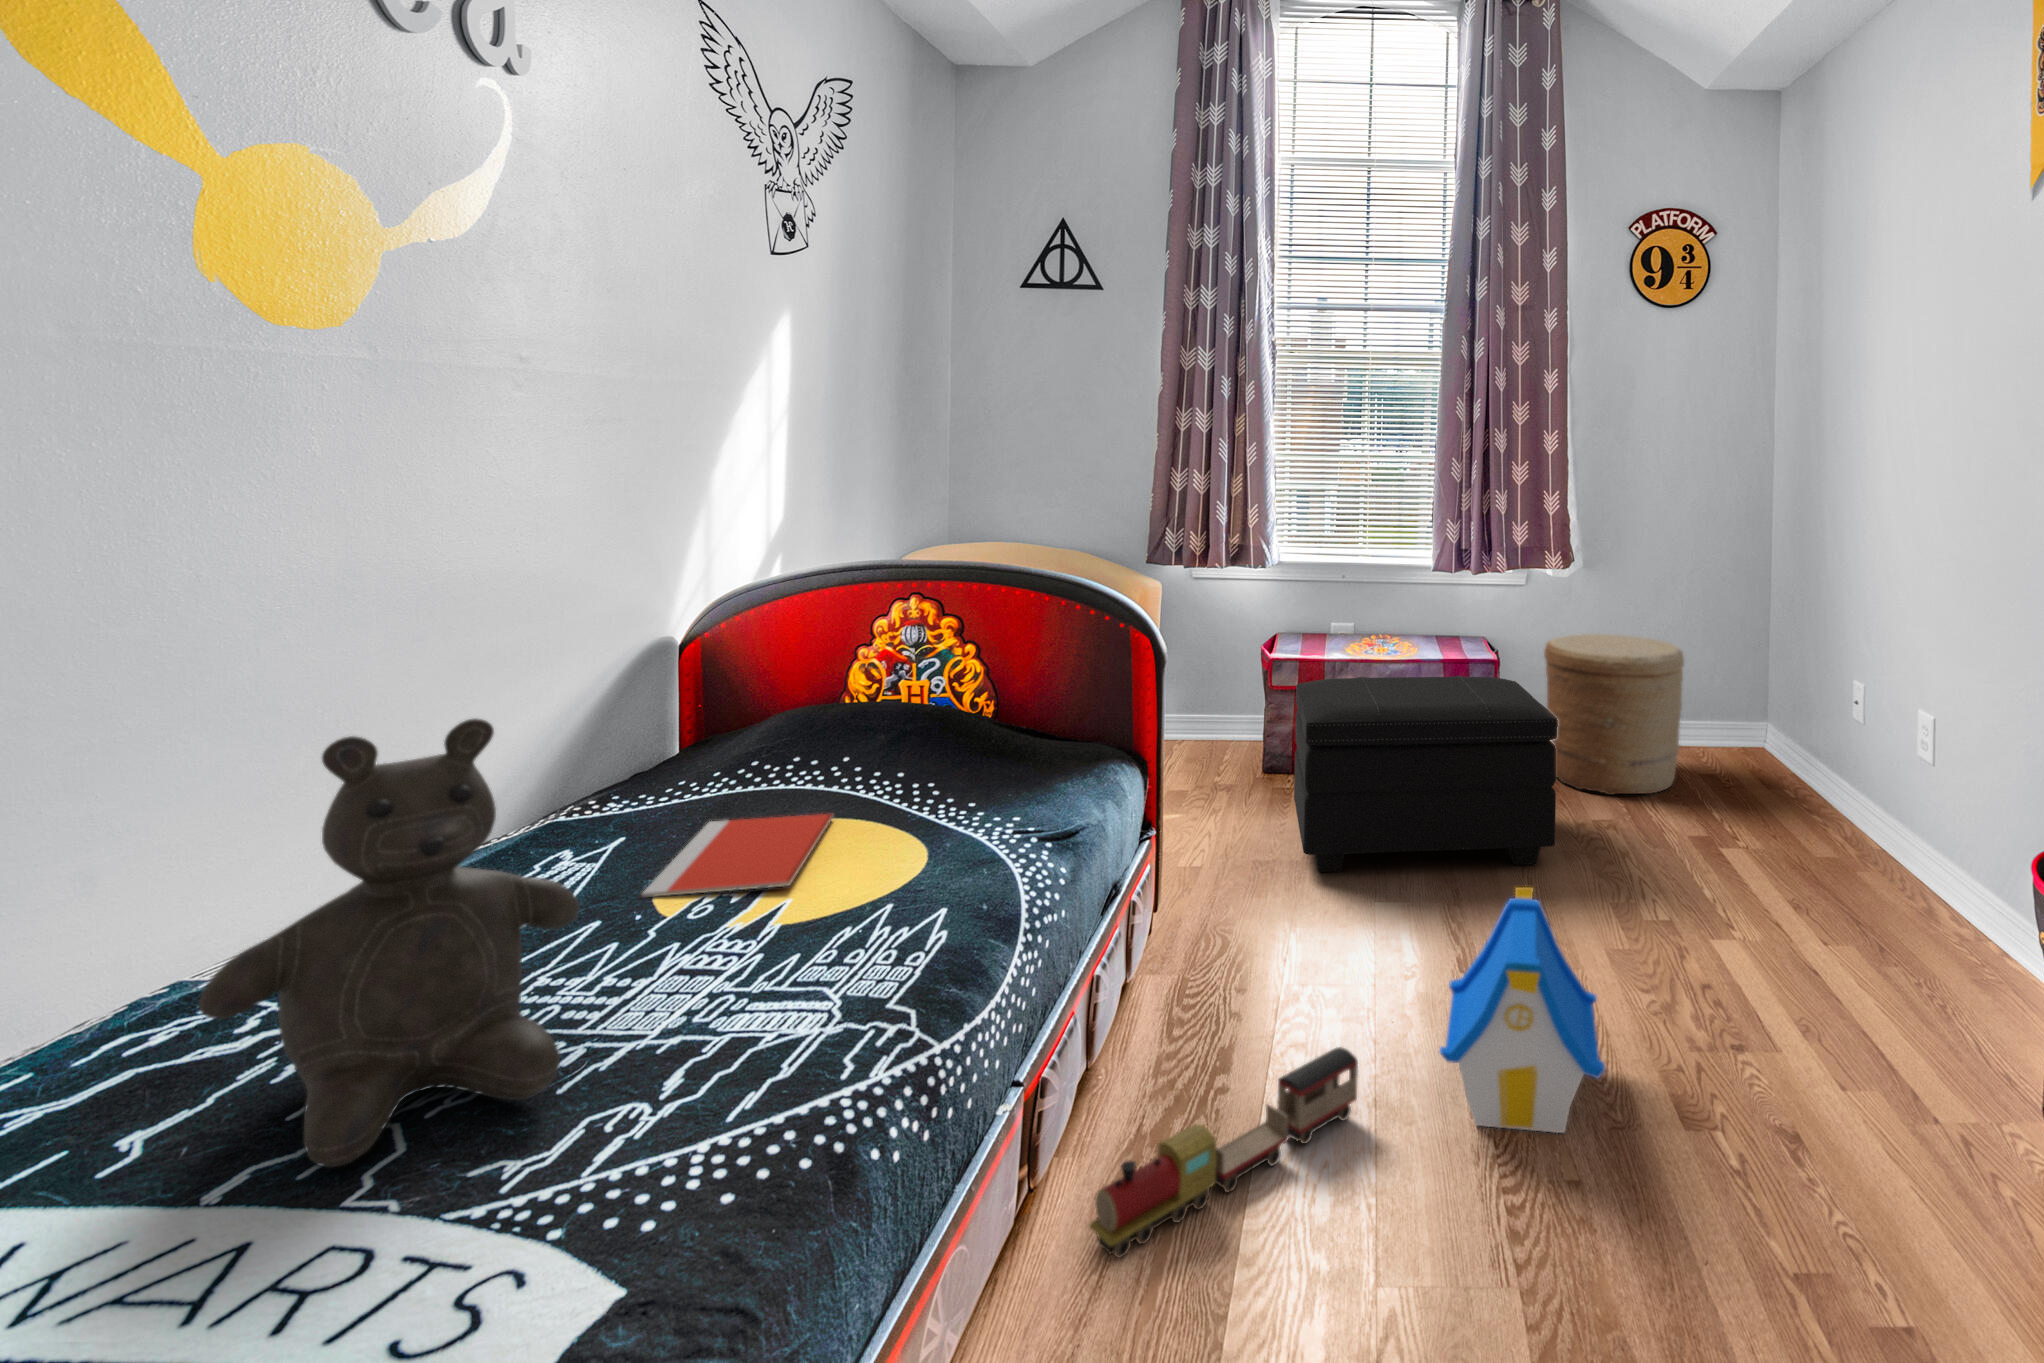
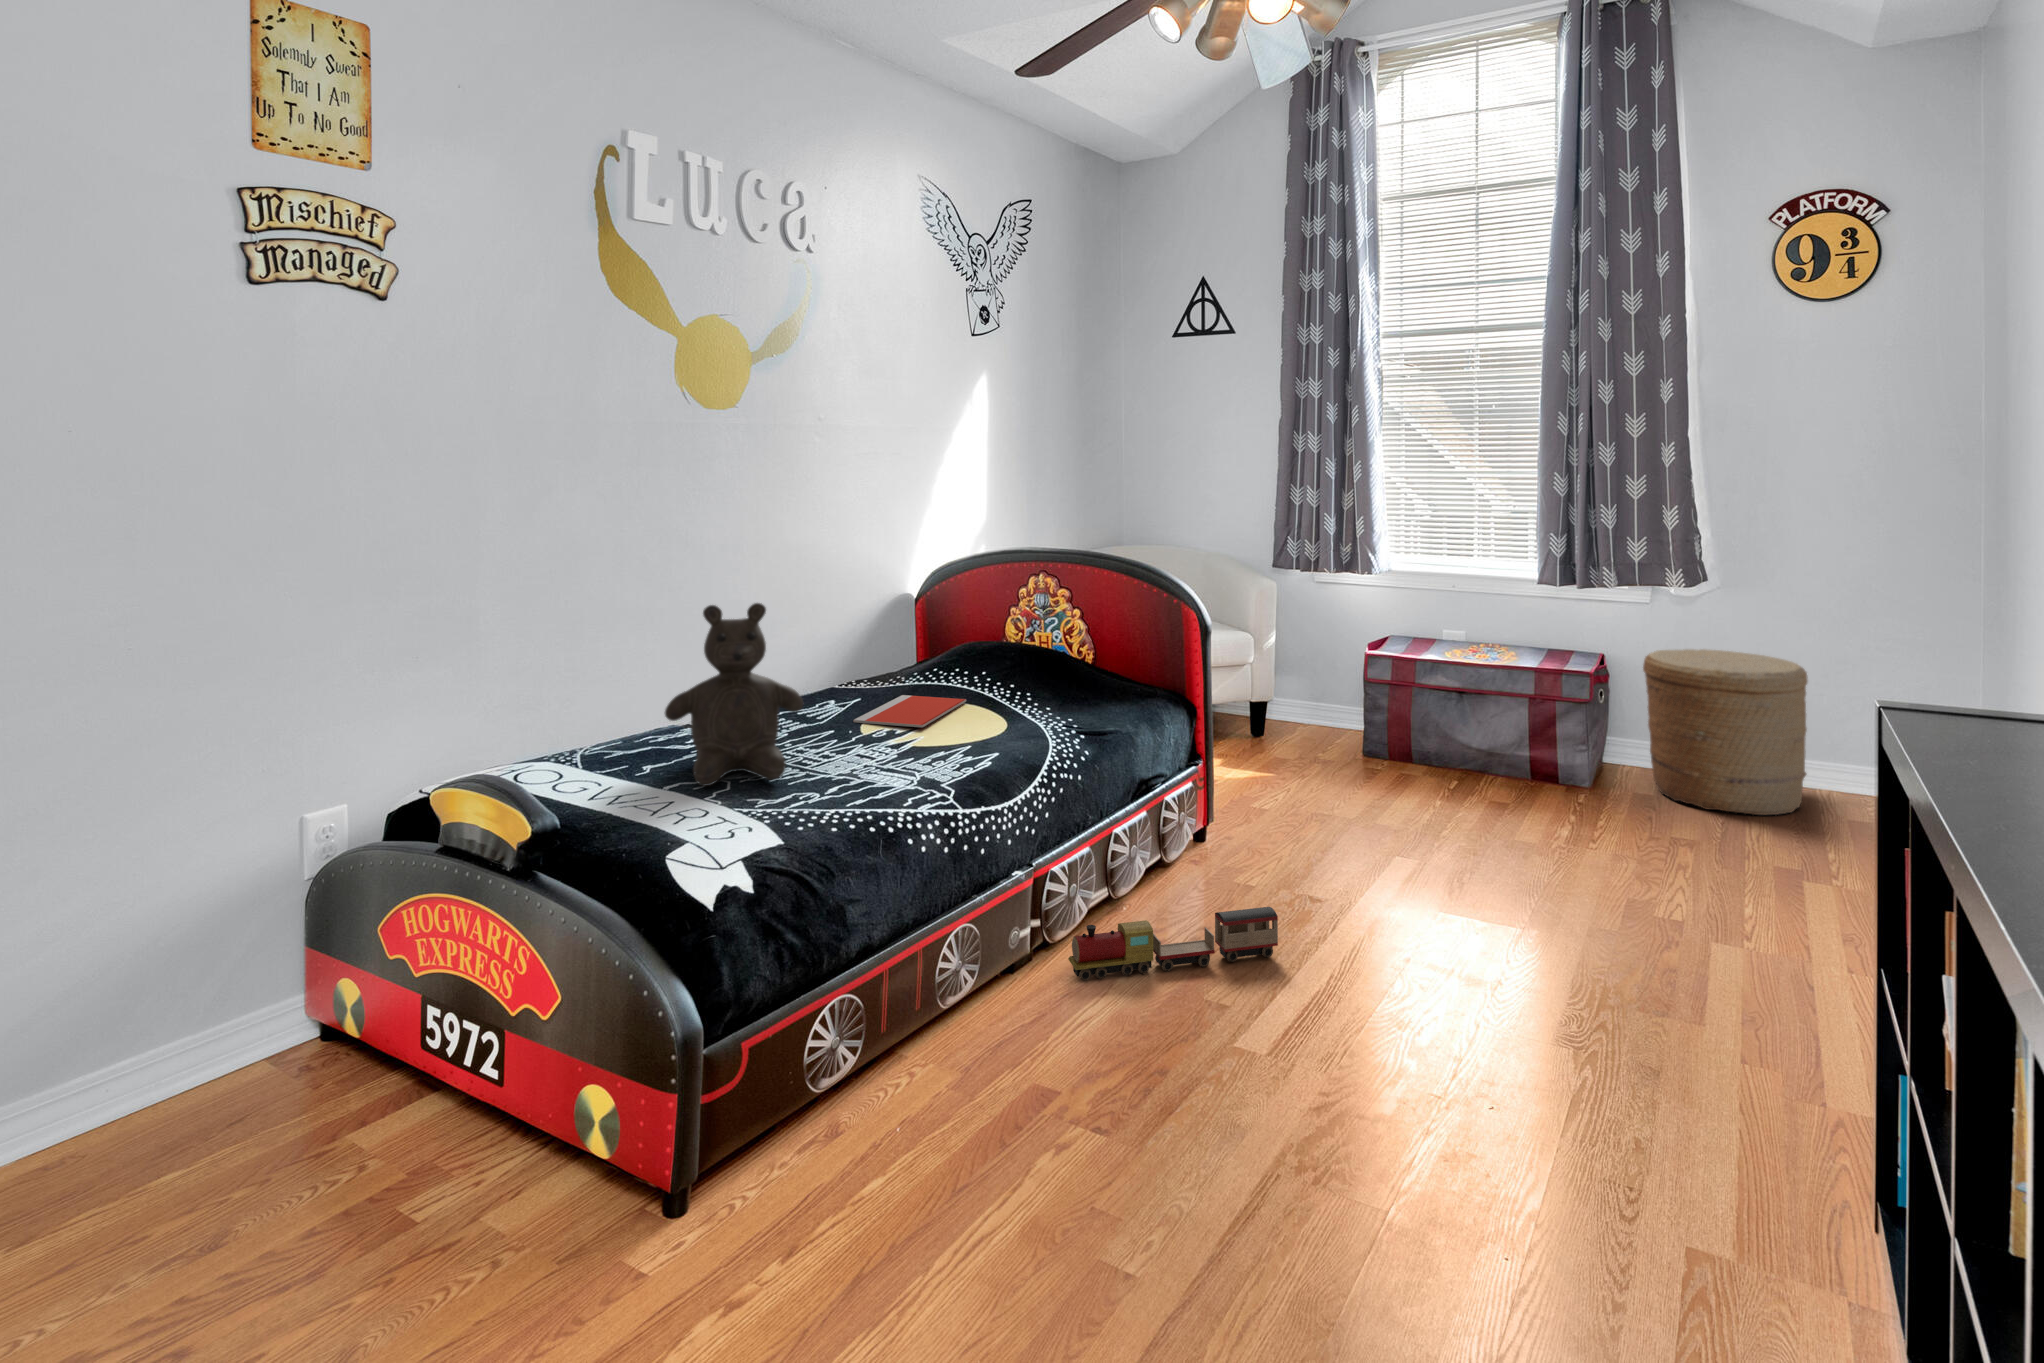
footstool: present [1294,676,1558,872] -> none [1345,665,1586,847]
toy house: present [1440,887,1605,1133] -> none [1336,824,1499,1004]

